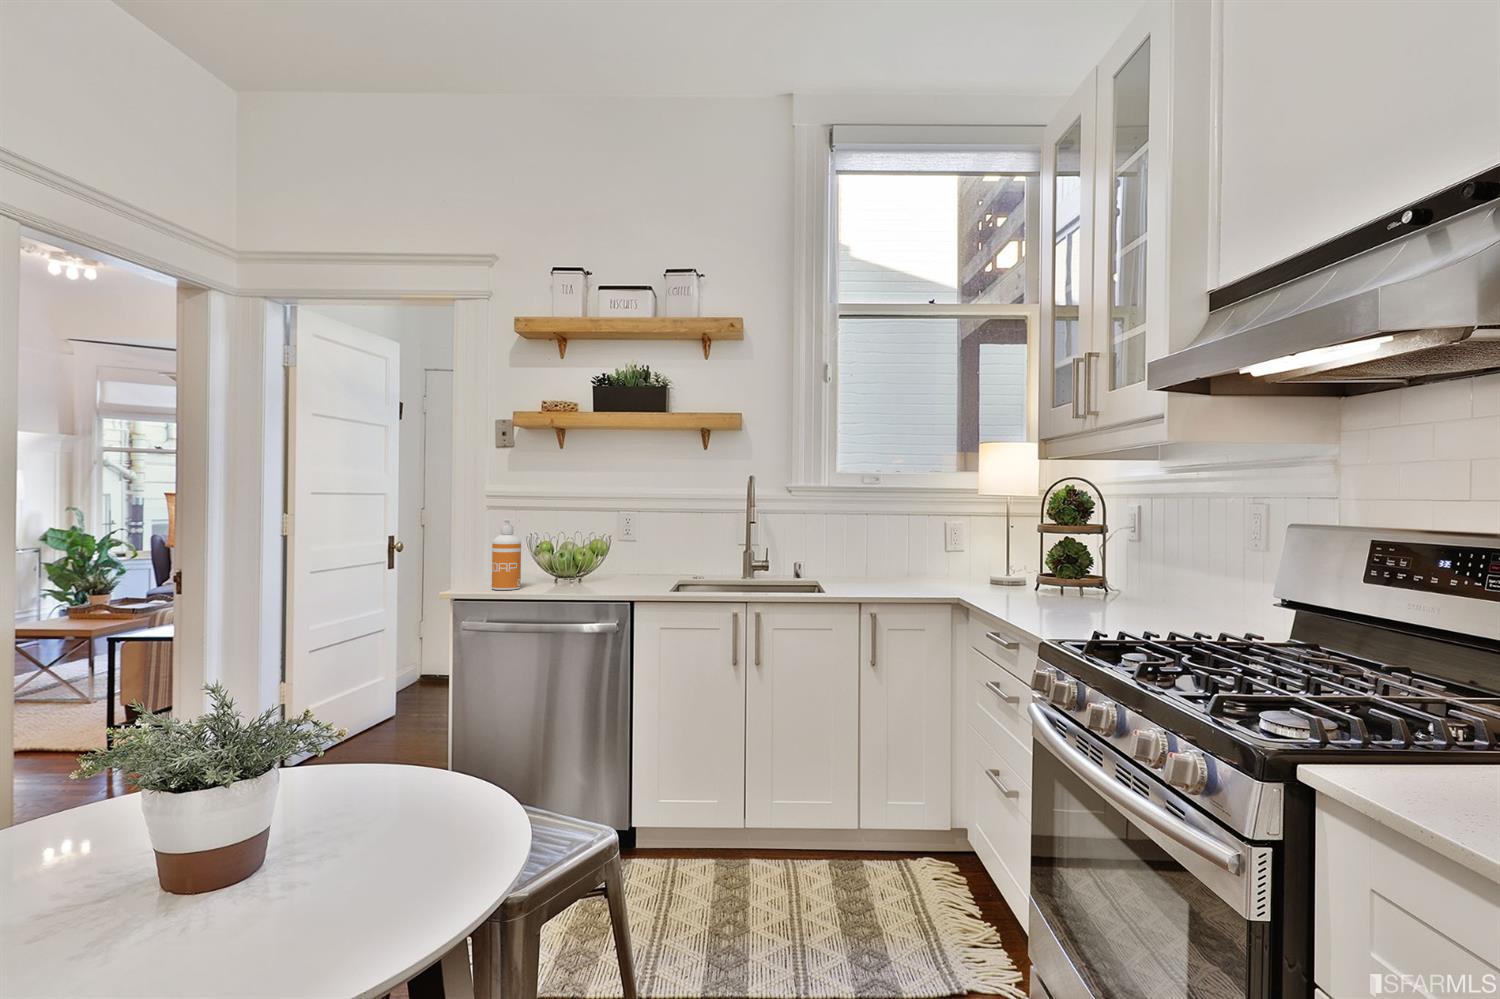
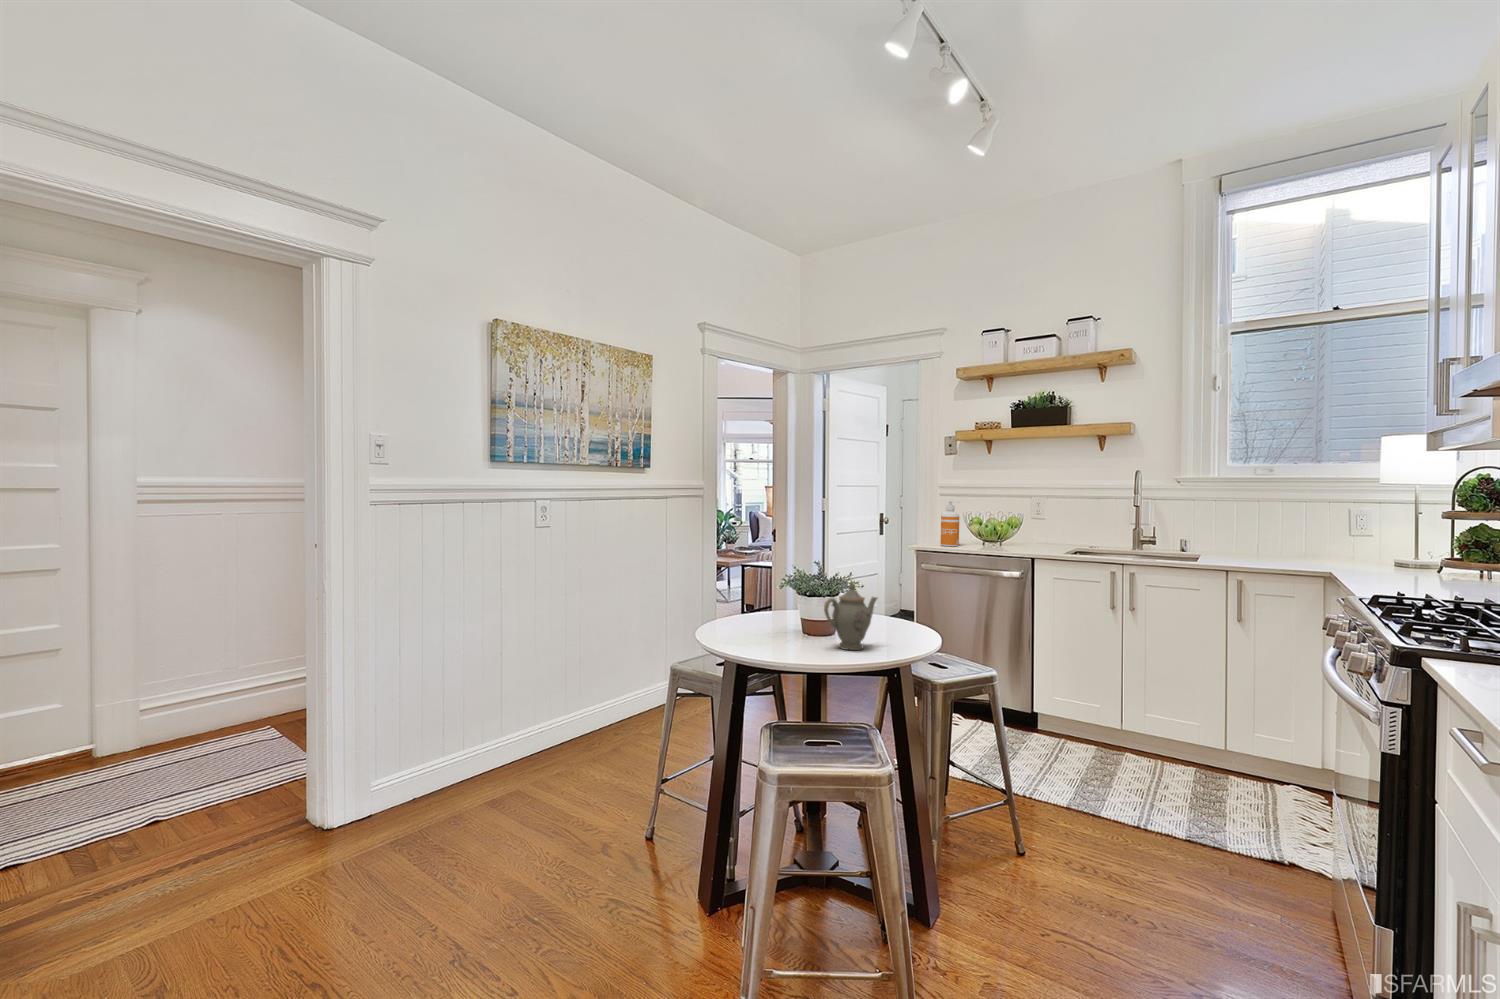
teapot: none [222,738,375,910] -> present [824,582,877,650]

